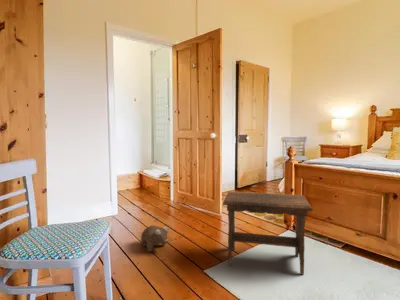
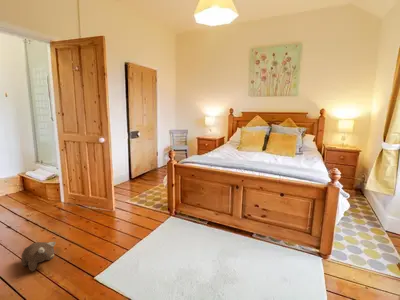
footstool: present [223,191,313,274] -> none [109,193,184,265]

